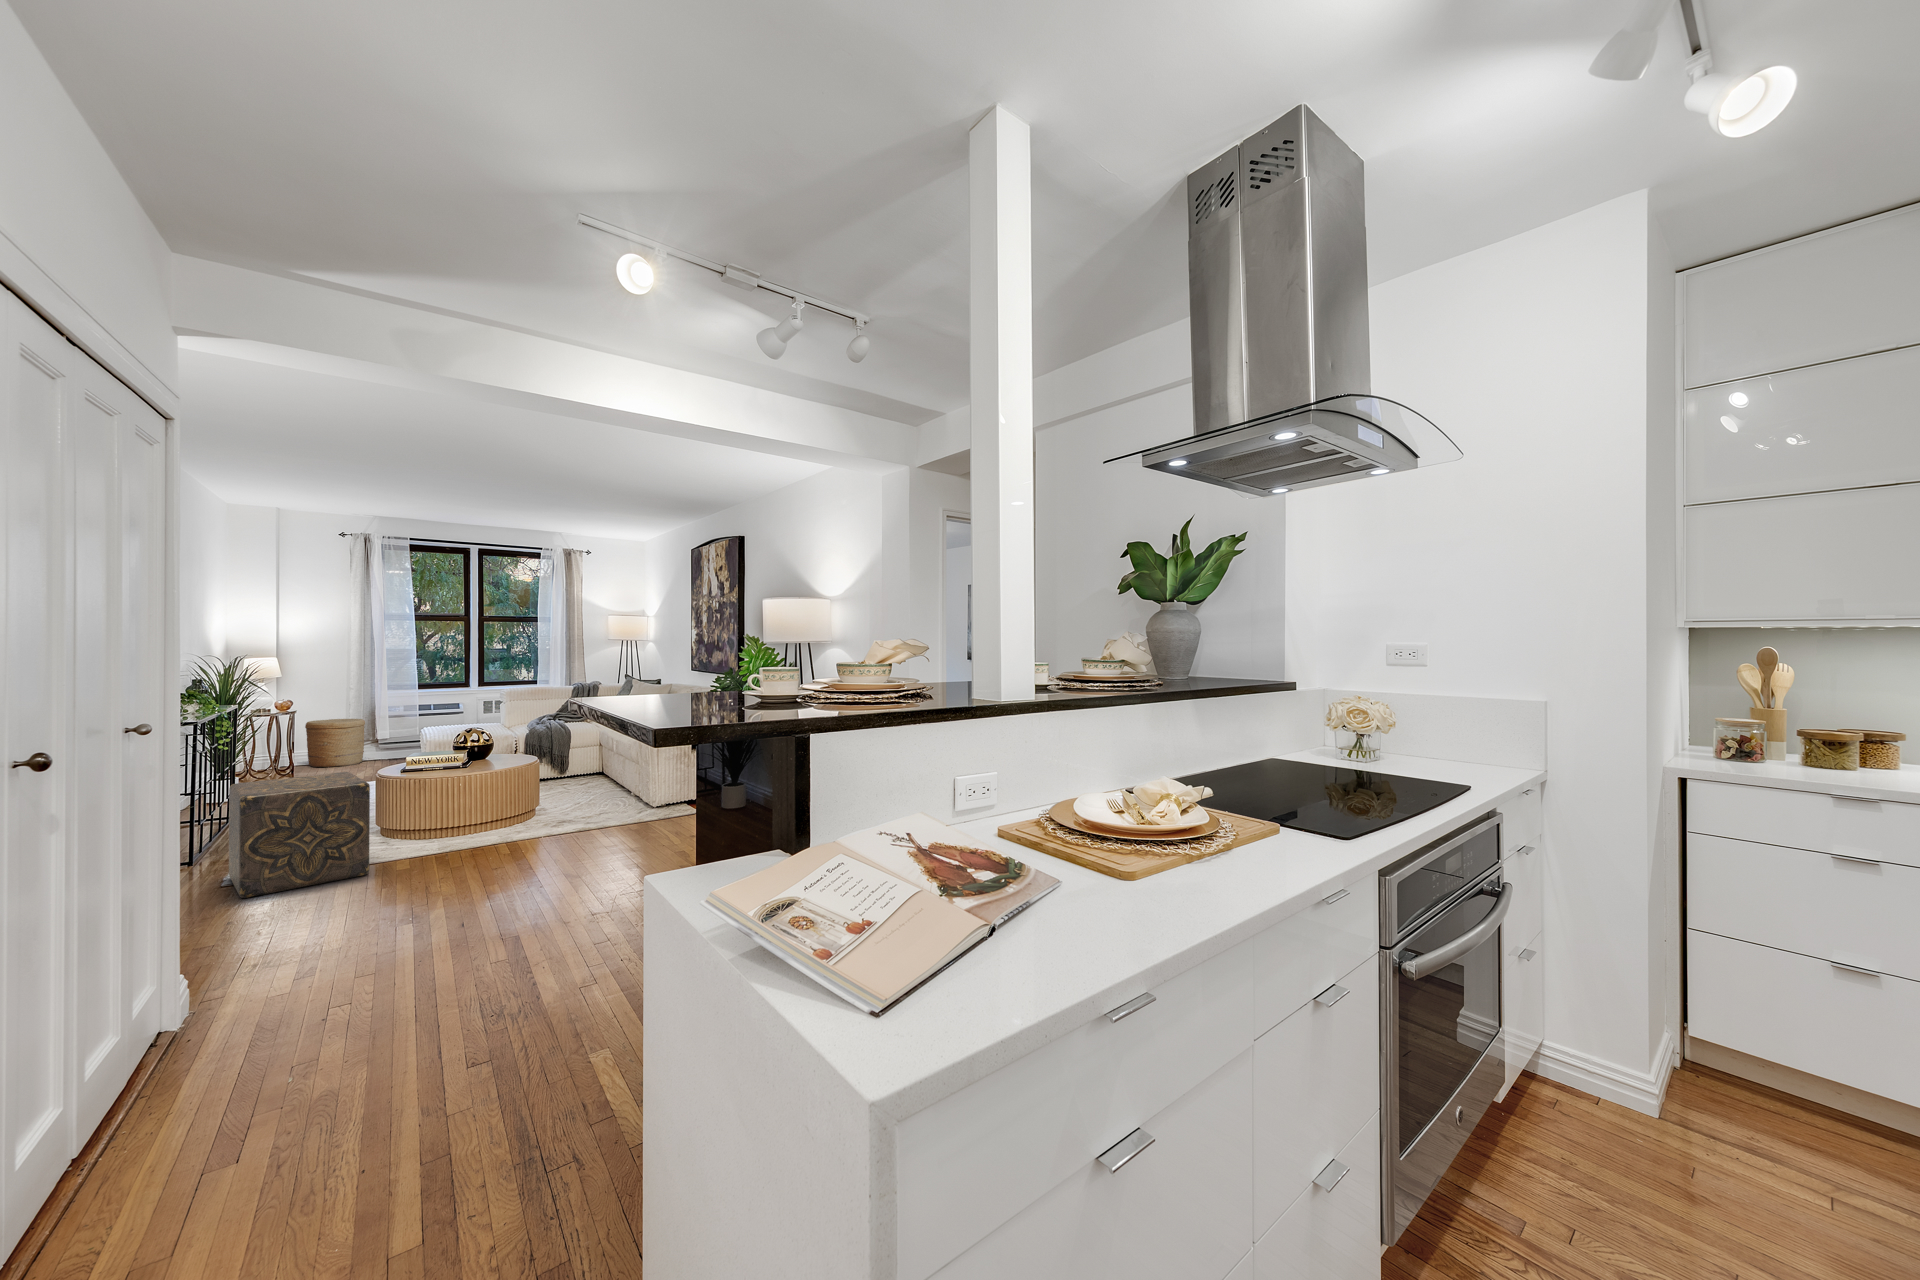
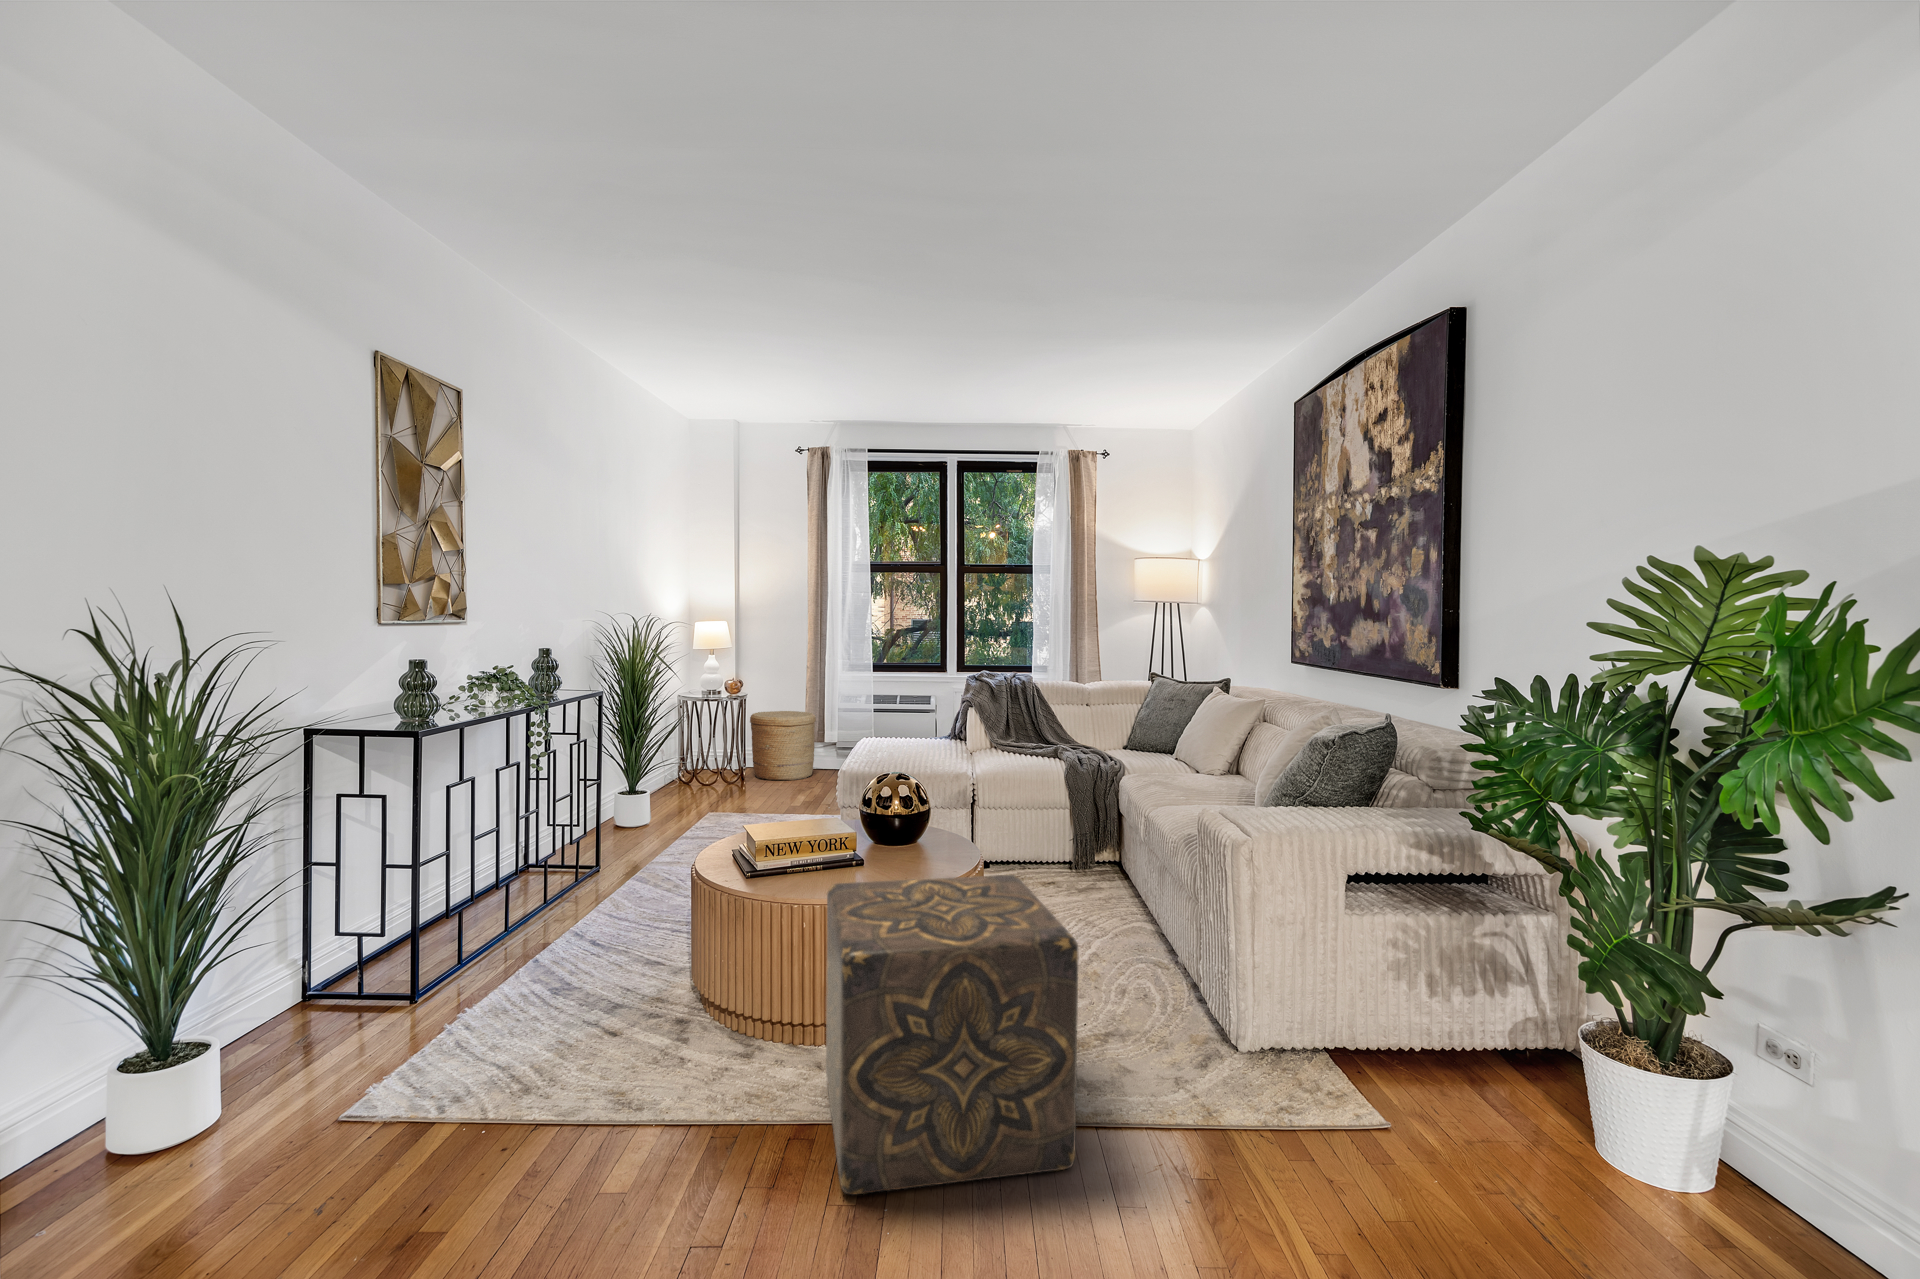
ottoman: present [229,772,370,898] -> present [826,875,1079,1195]

